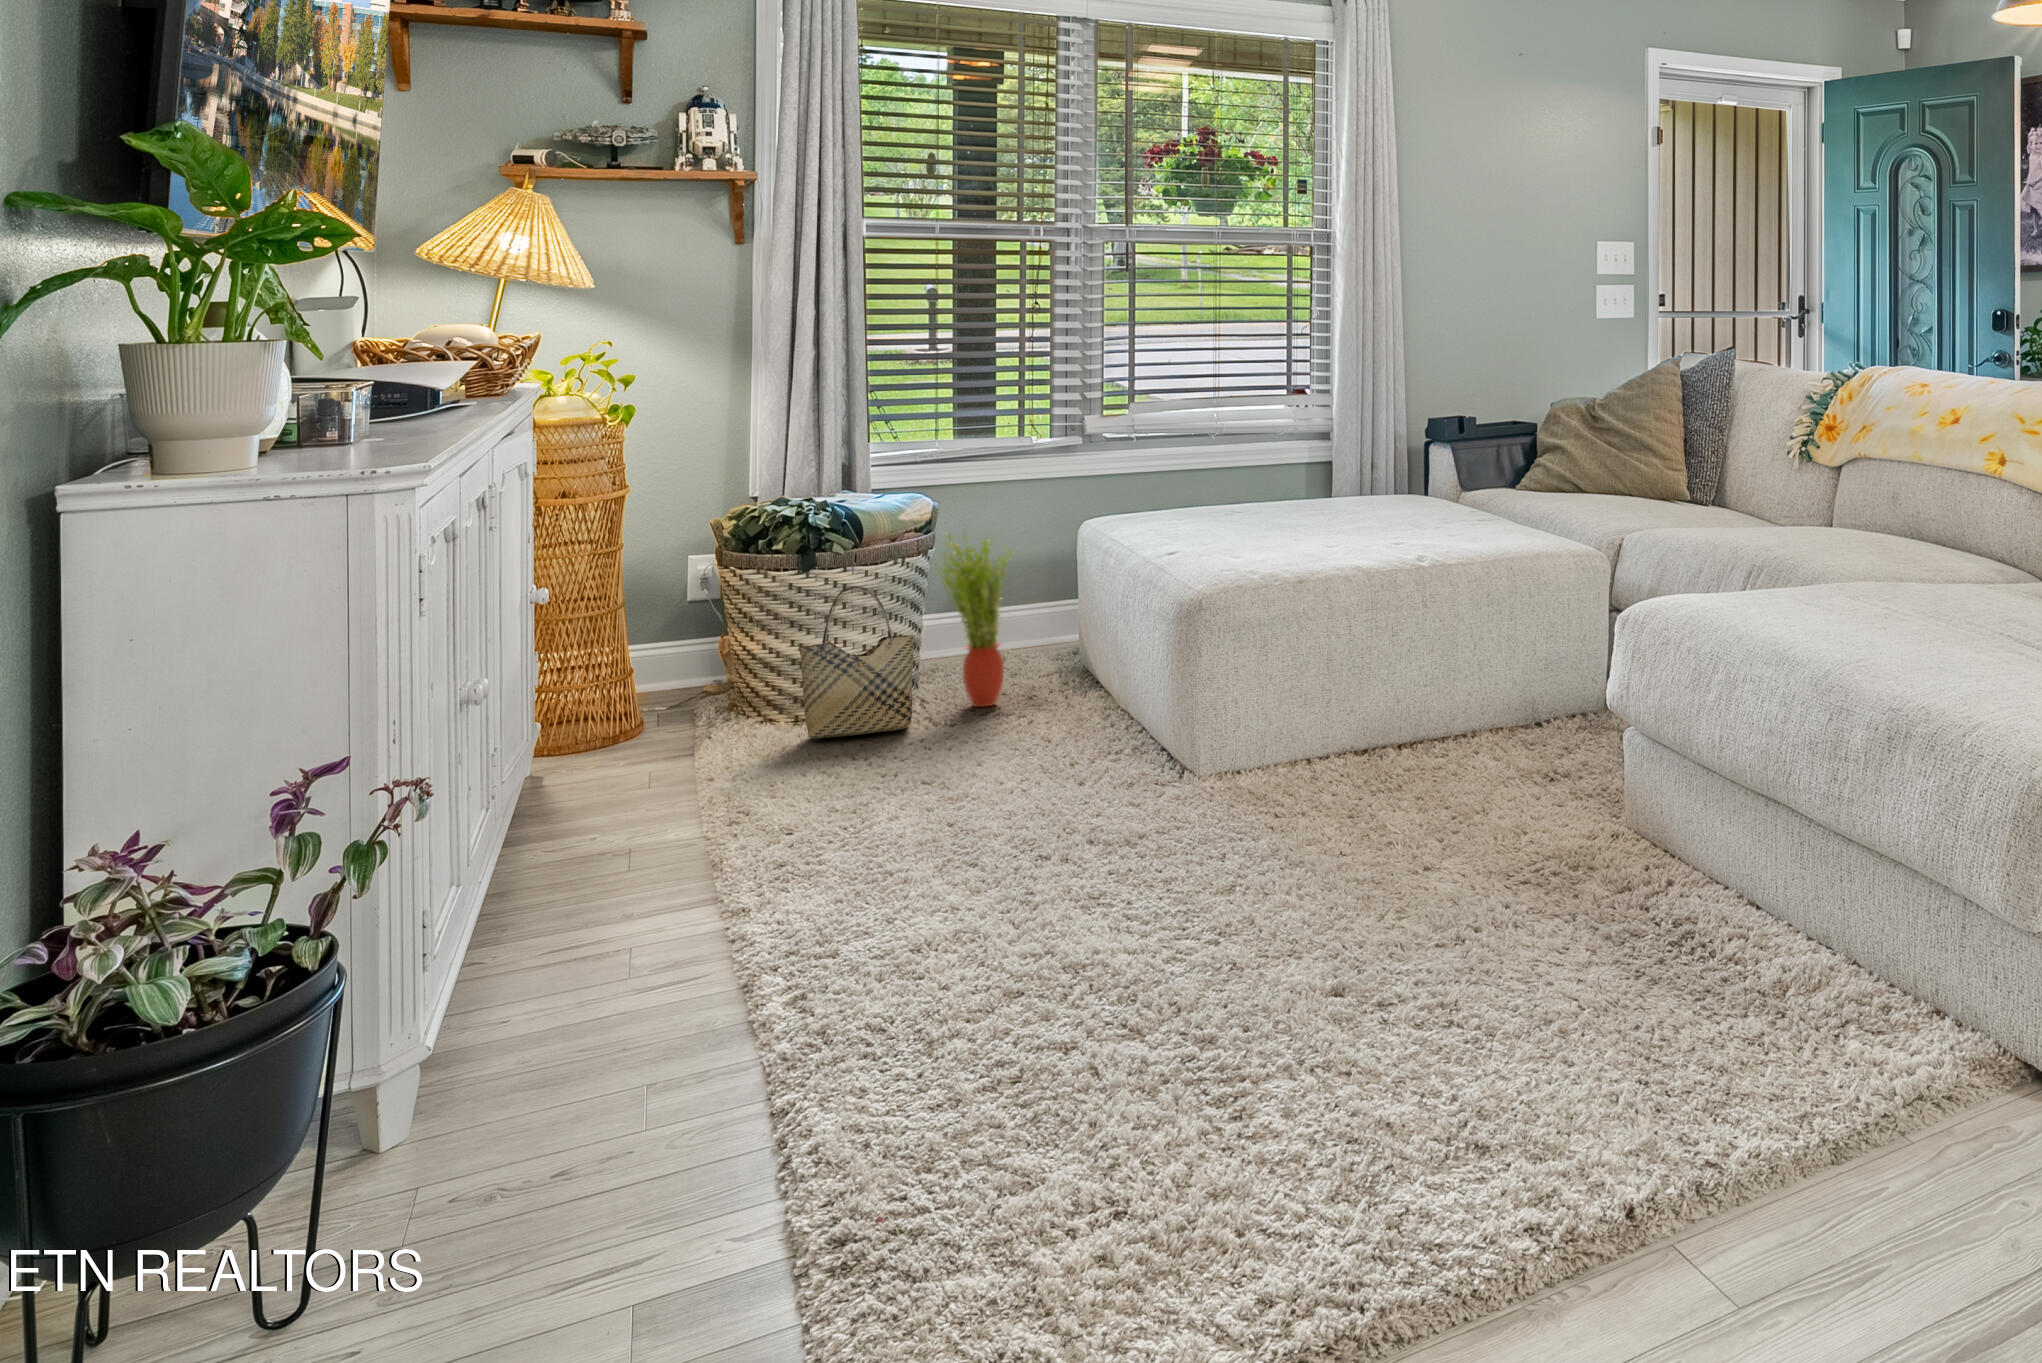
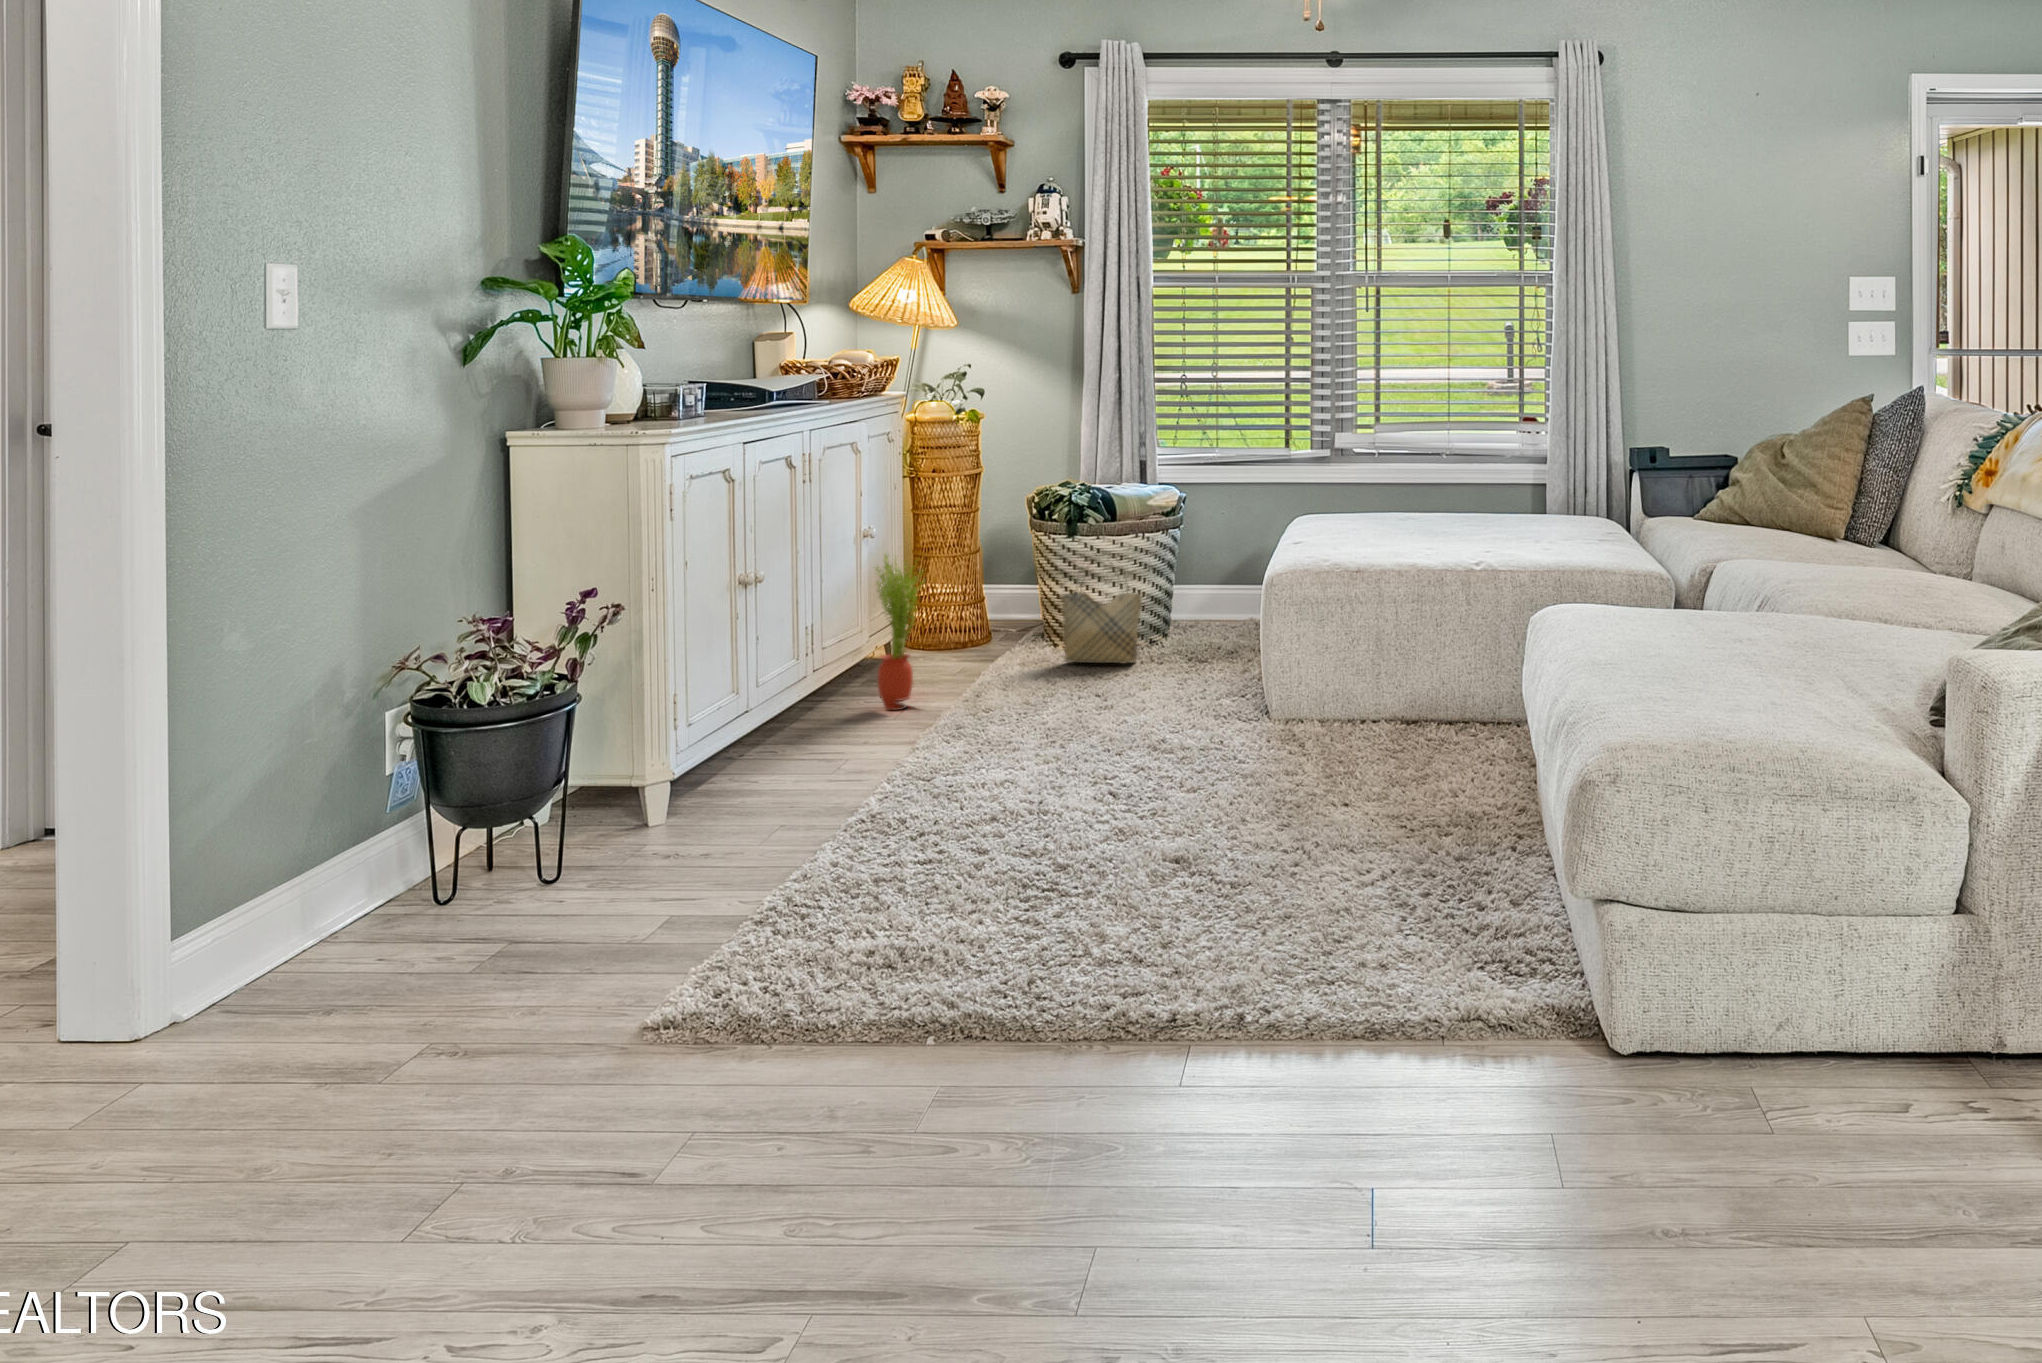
potted plant: present [935,533,1012,707] -> present [876,556,924,710]

